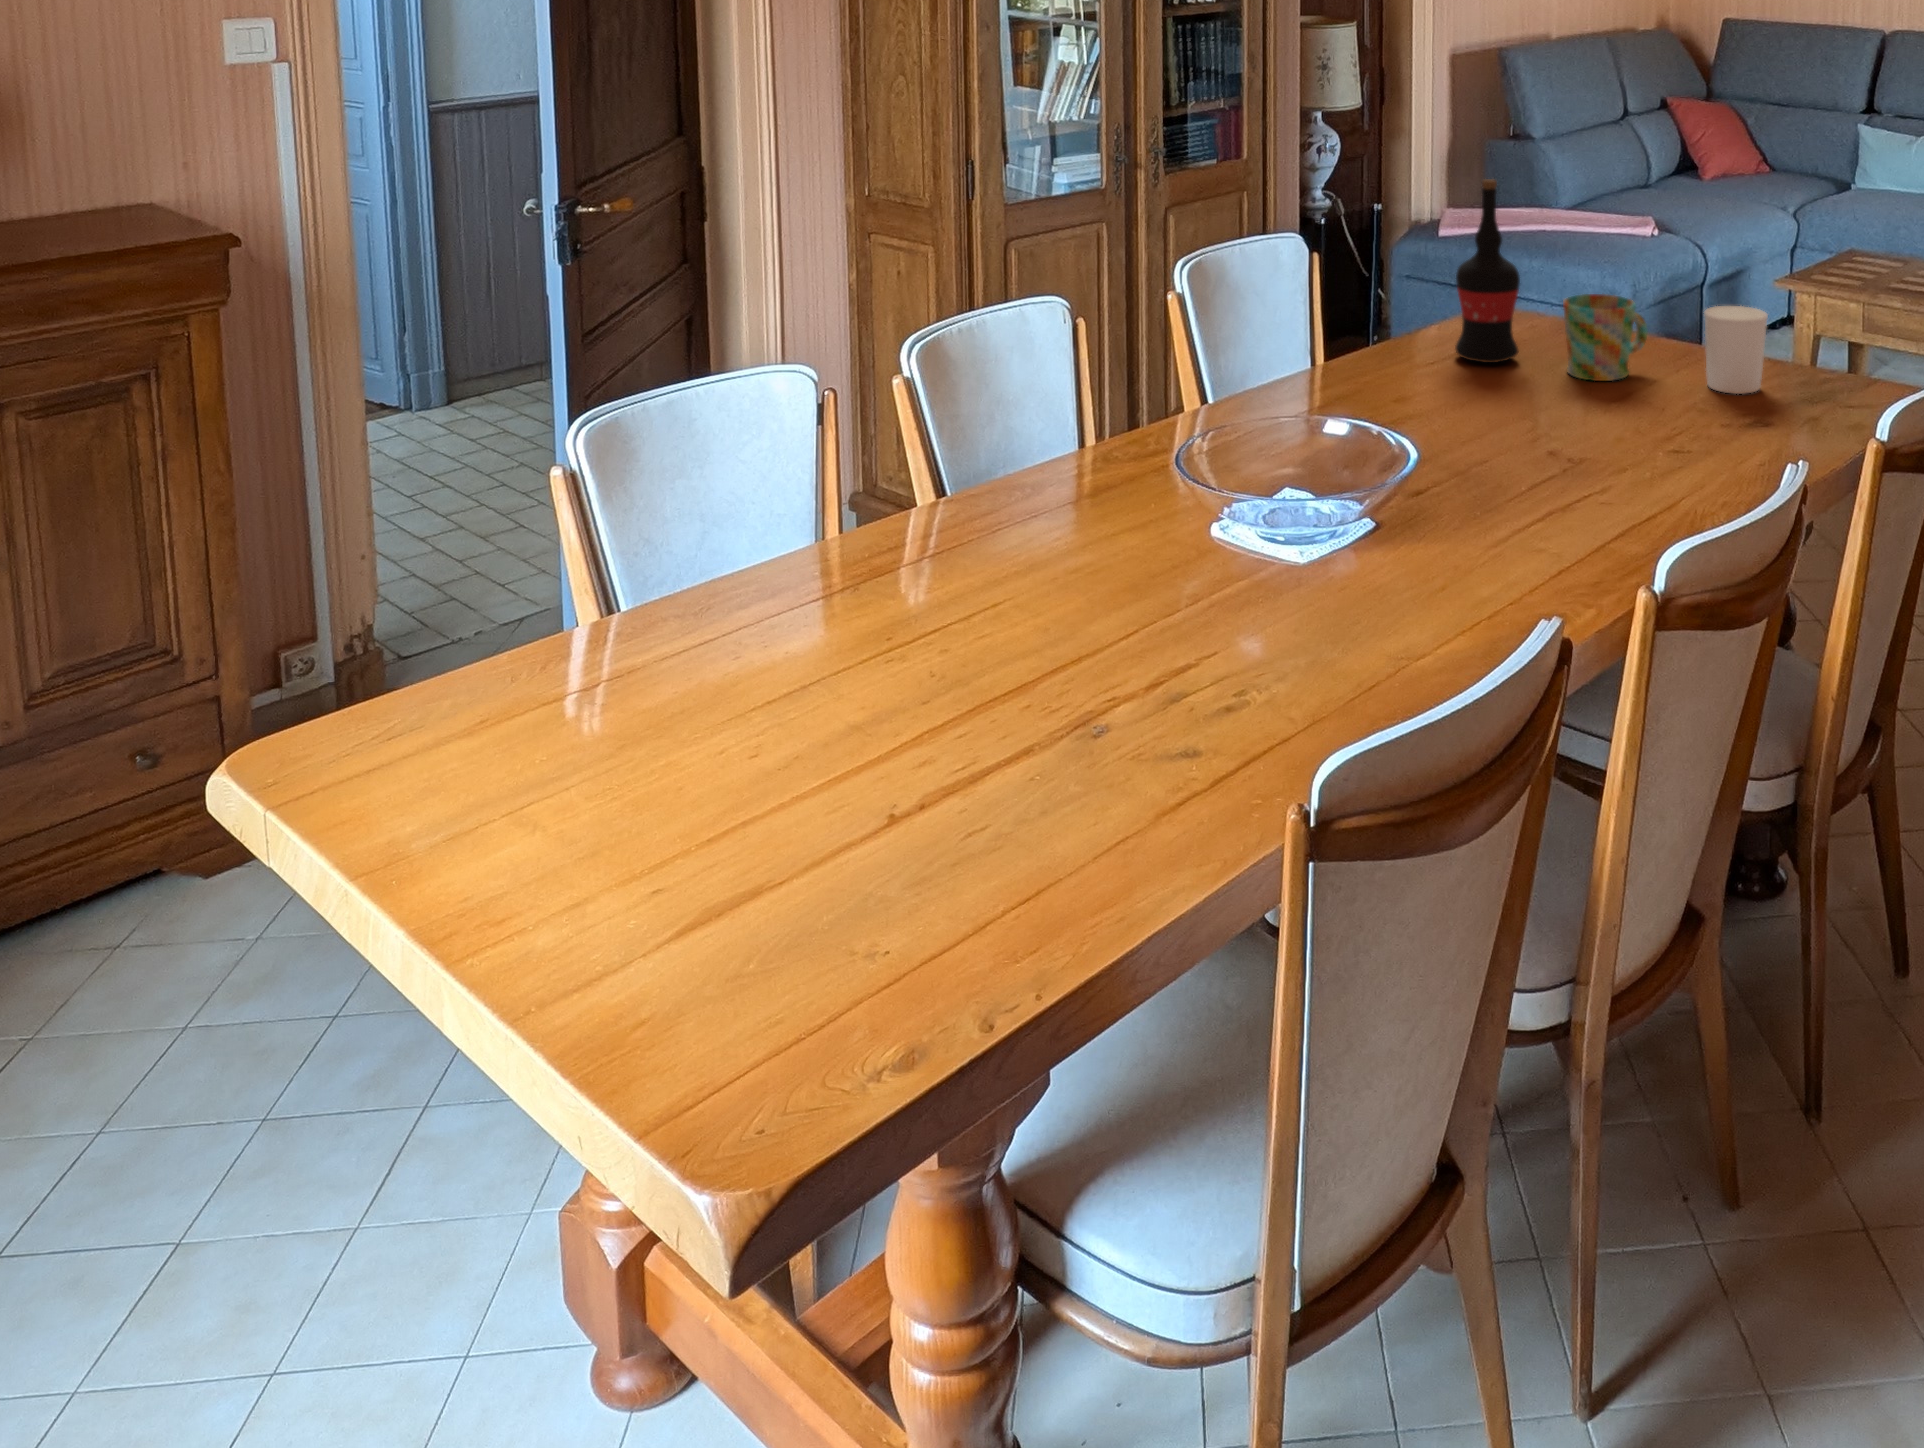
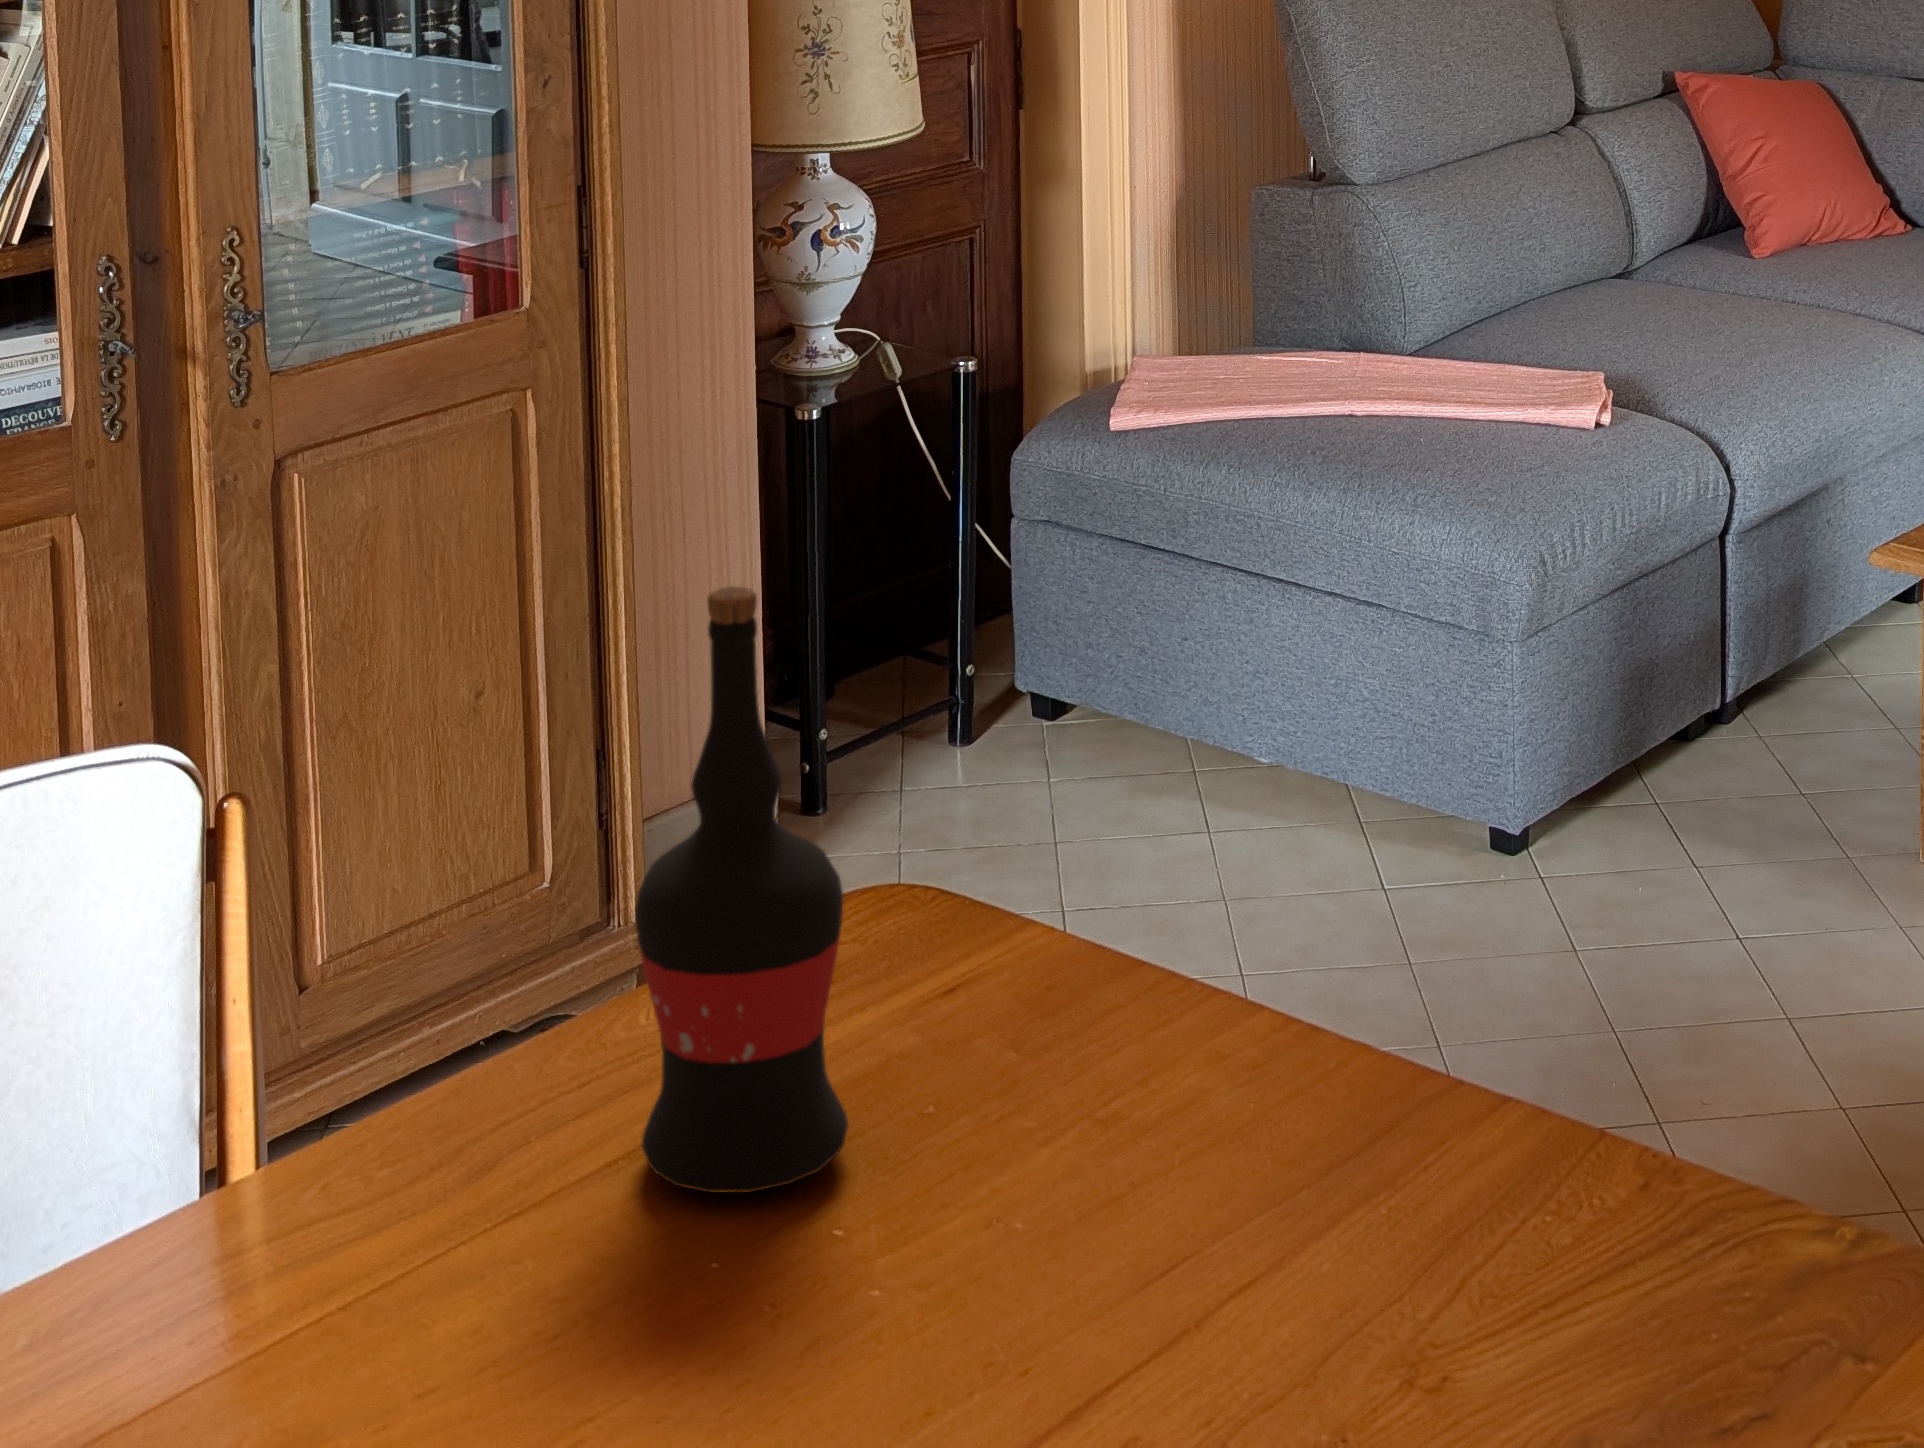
mug: present [1563,294,1648,381] -> none [958,953,1250,1280]
candle holder: present [1704,306,1768,394] -> none [1407,1008,1614,1337]

